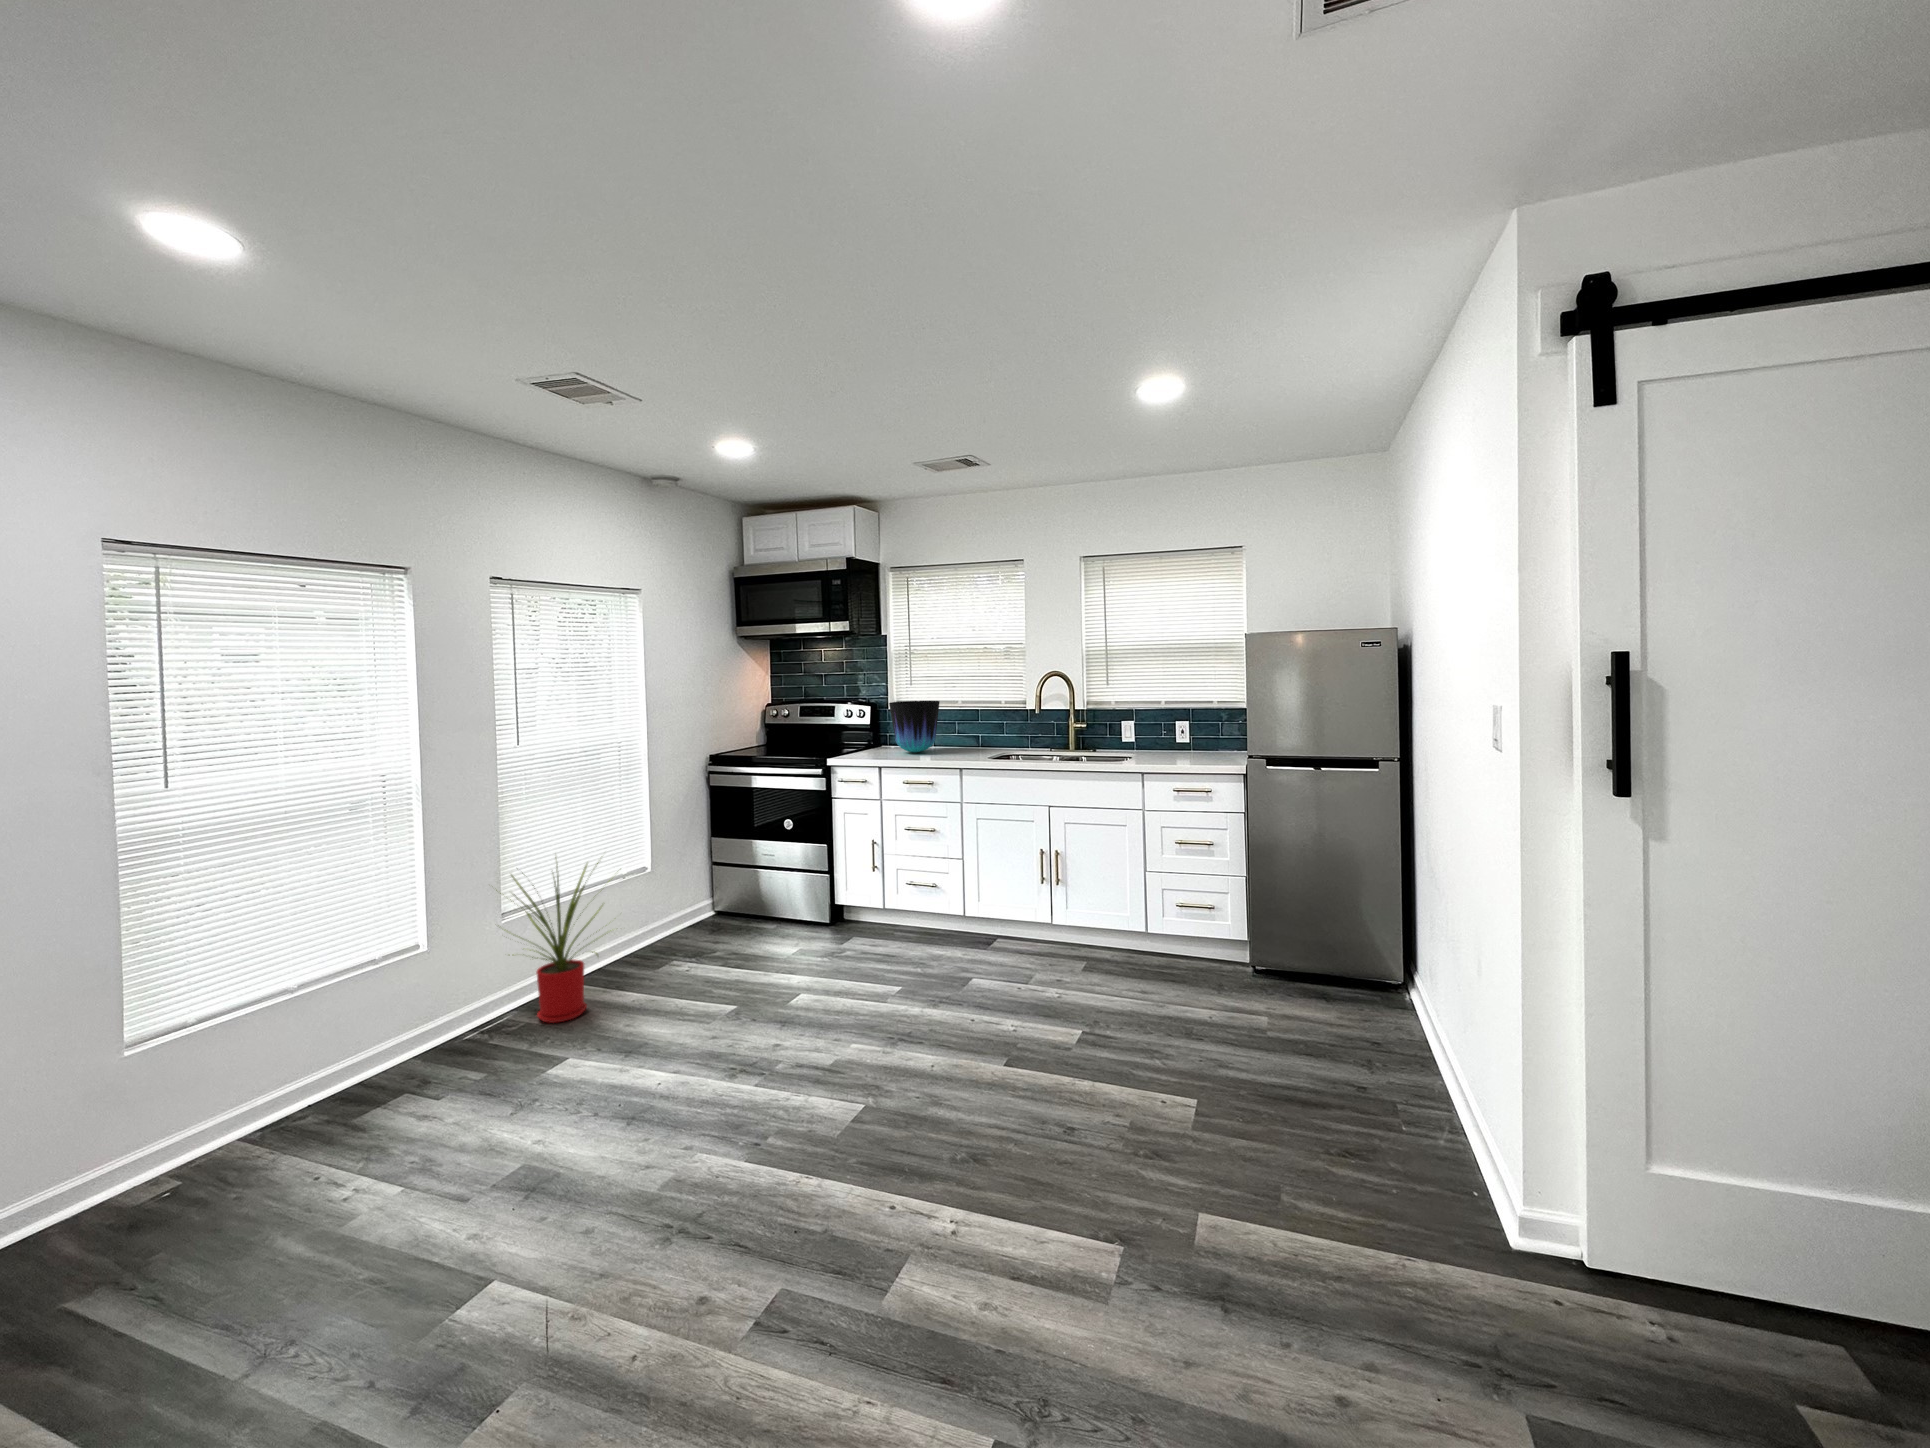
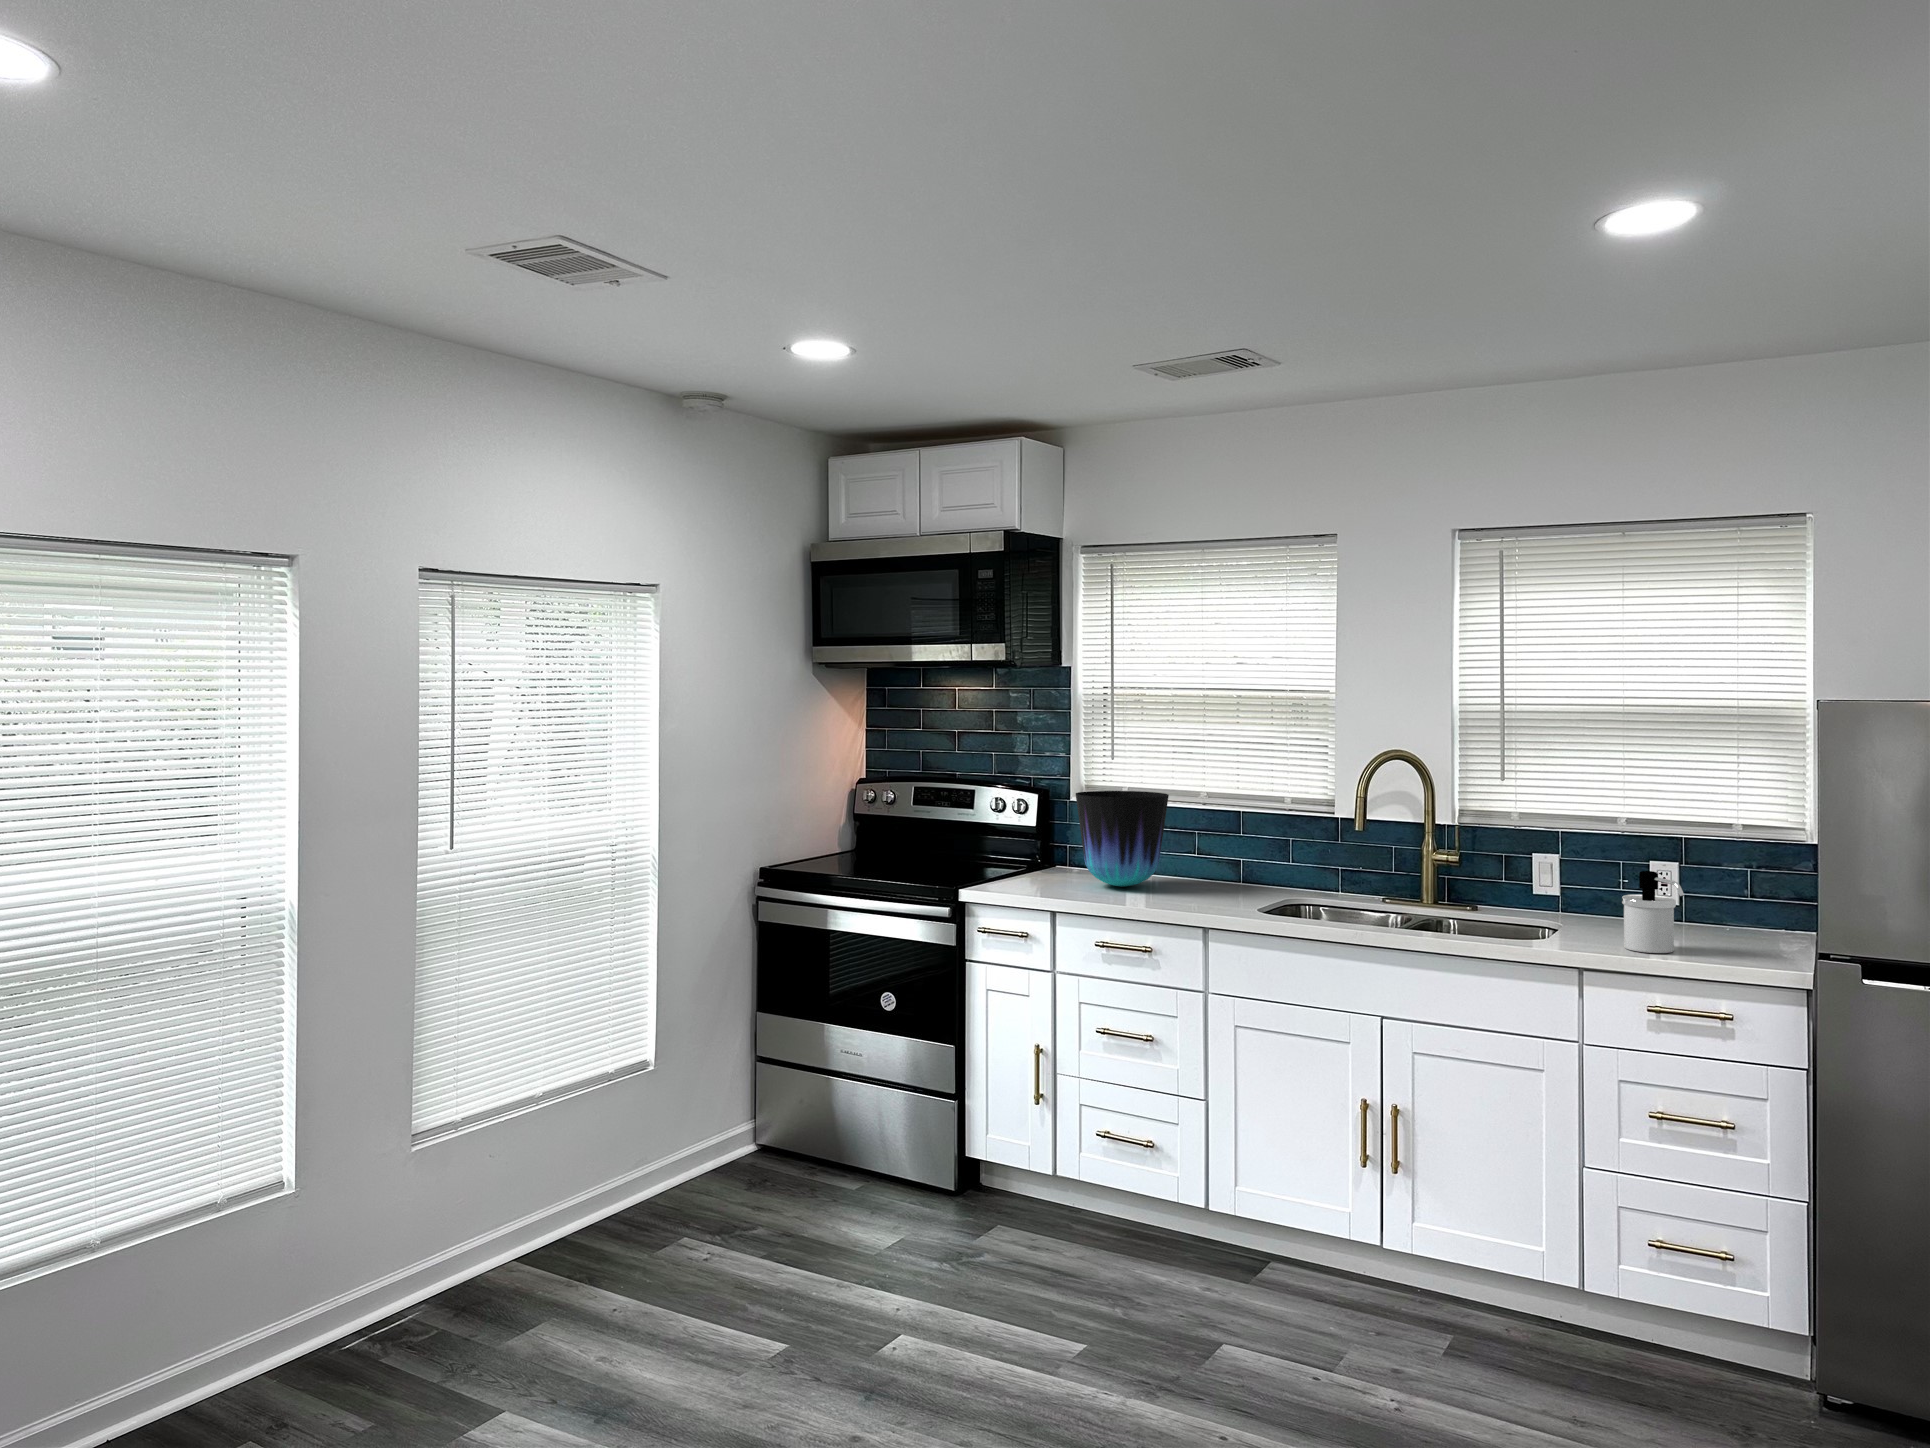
soap dispenser: none [1163,724,1191,765] -> present [1622,871,1684,953]
house plant: present [496,862,610,1023] -> none [390,1036,605,1338]

